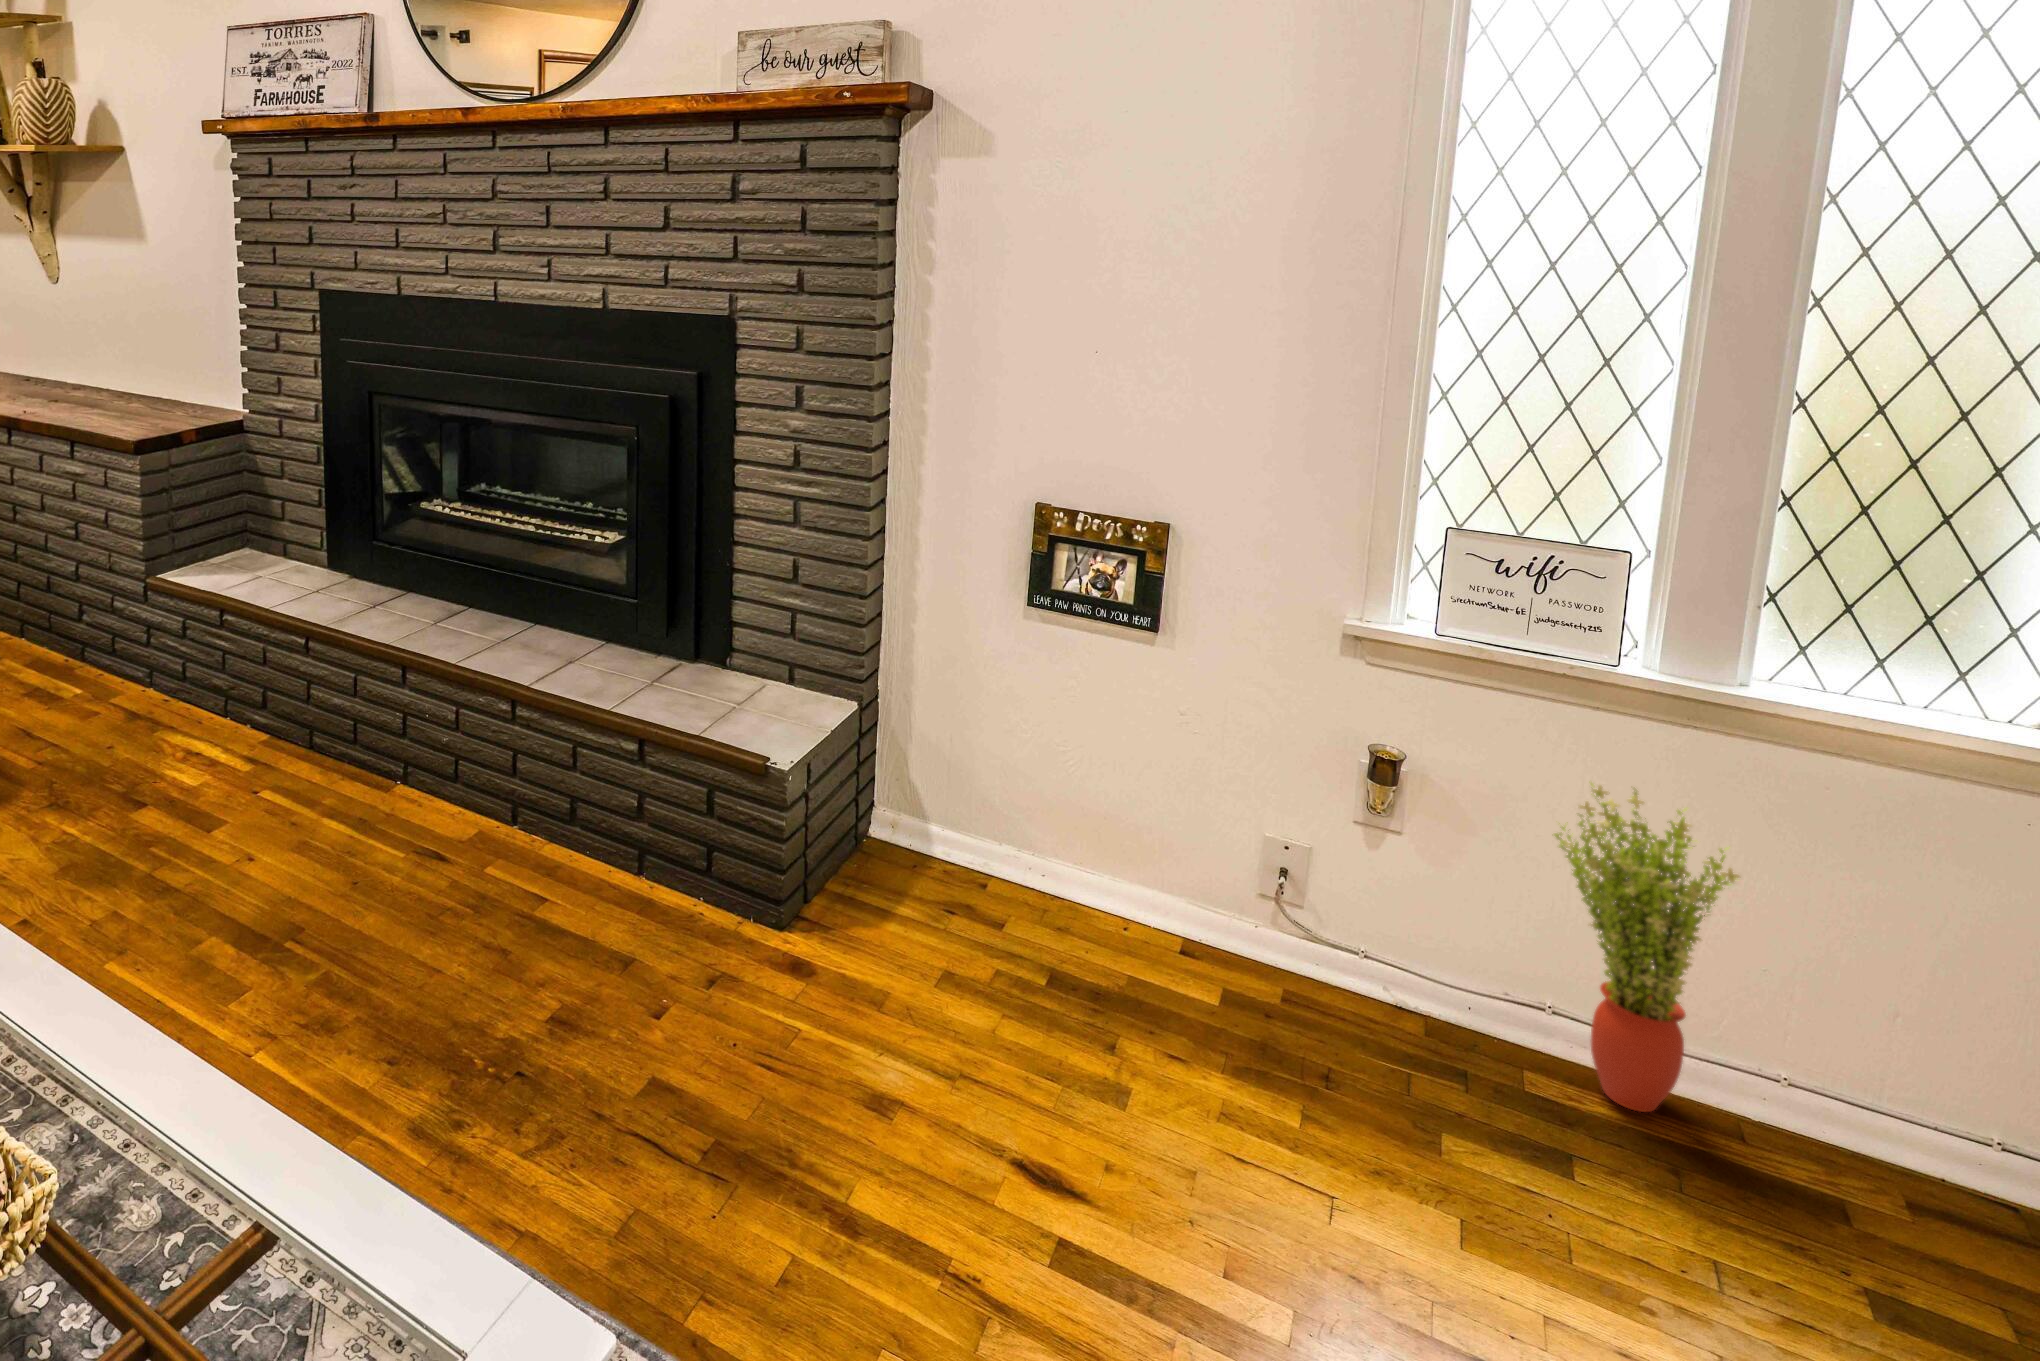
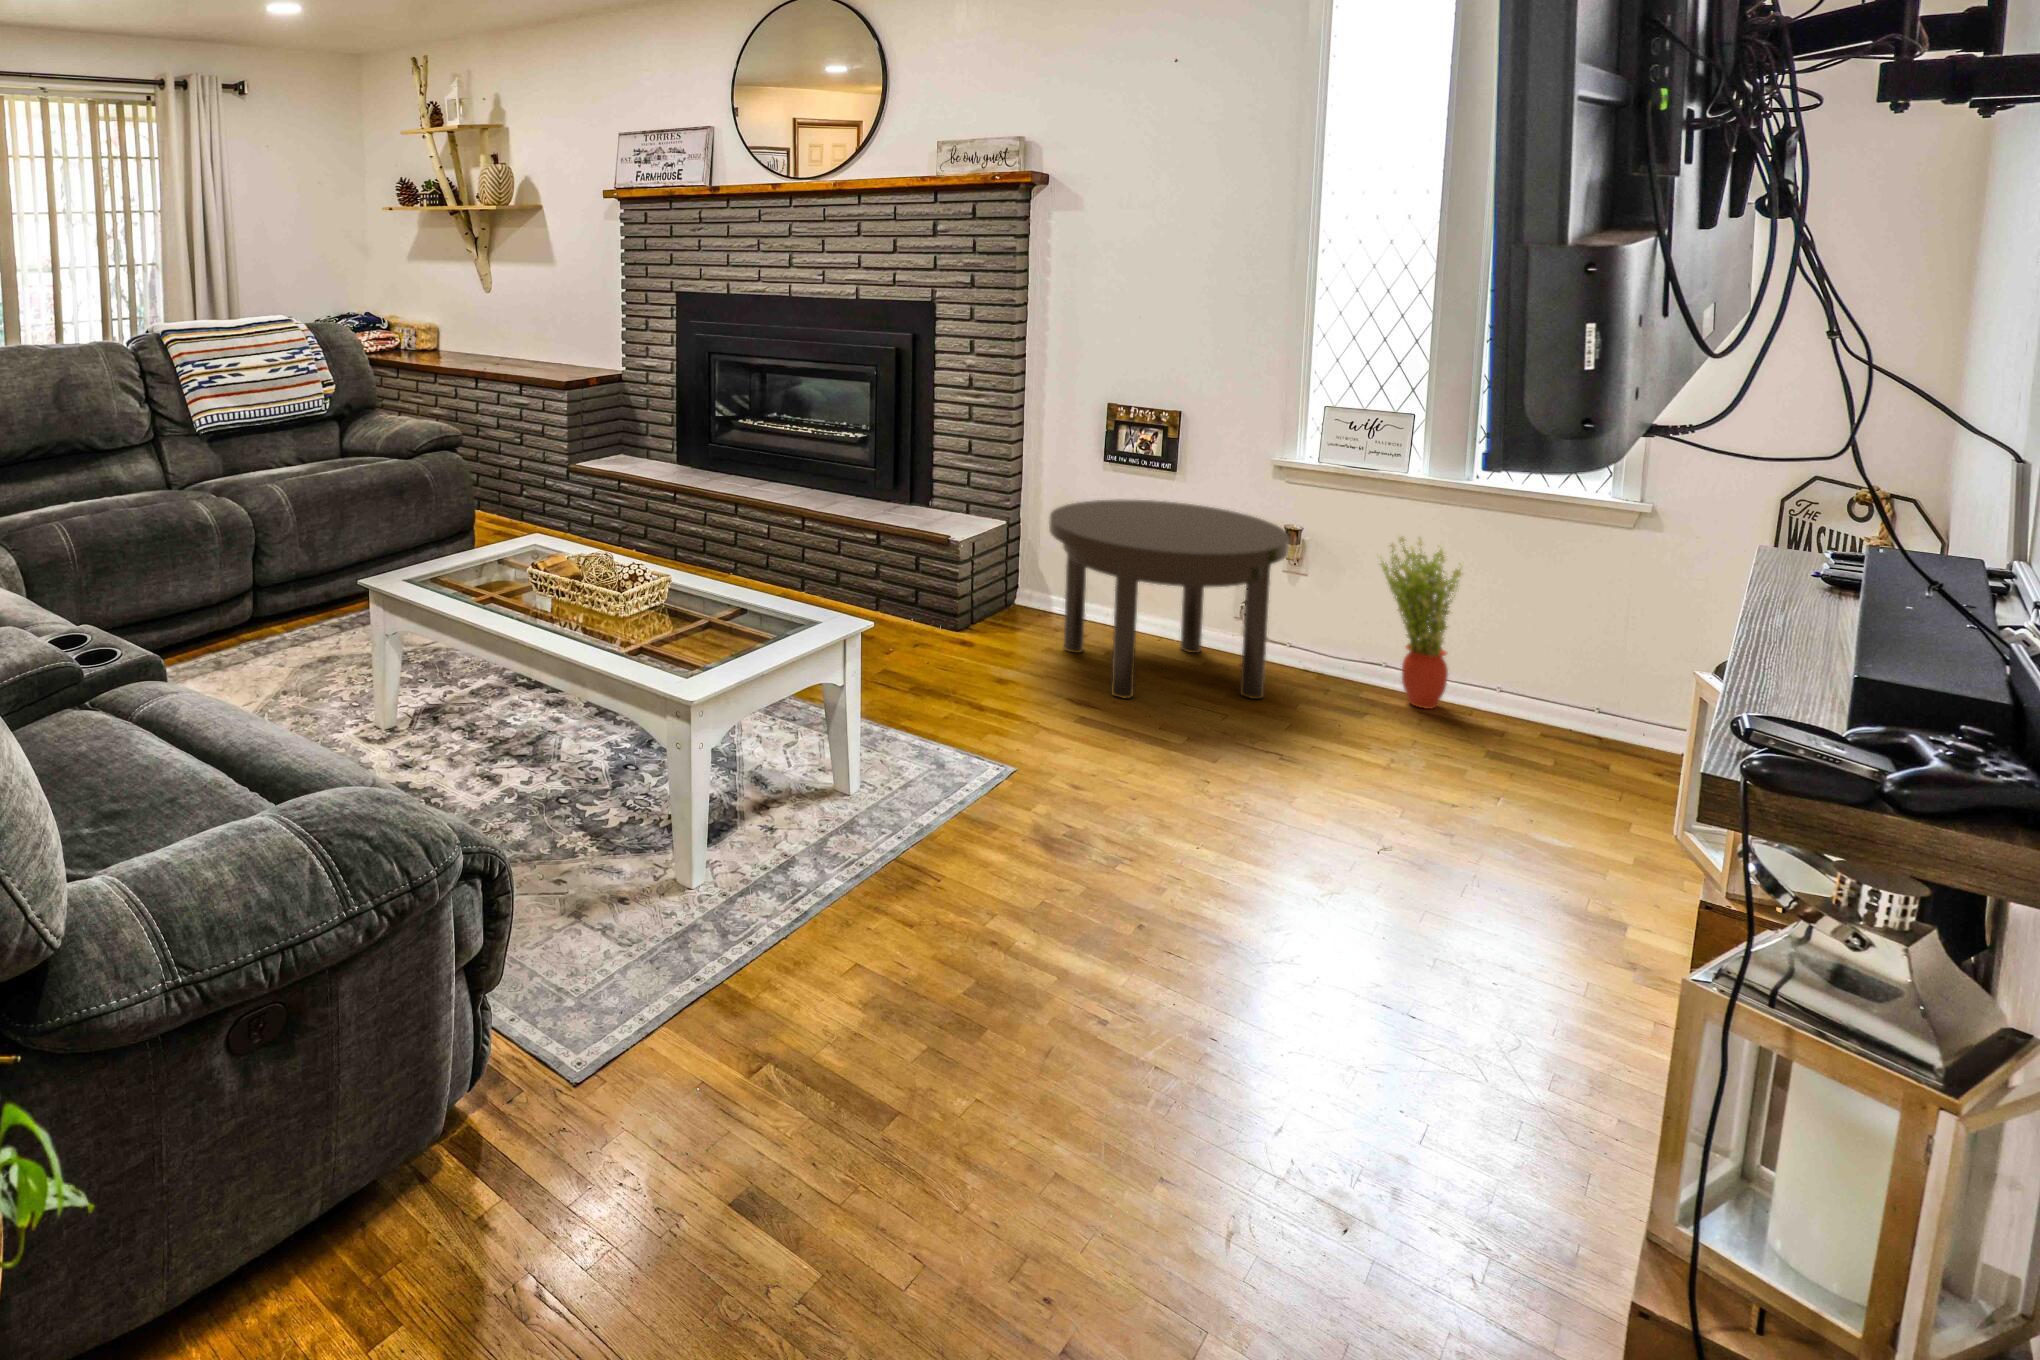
side table: none [952,681,1411,1137] -> present [1049,499,1289,699]

